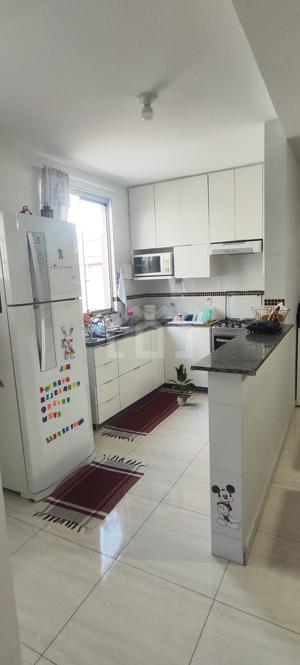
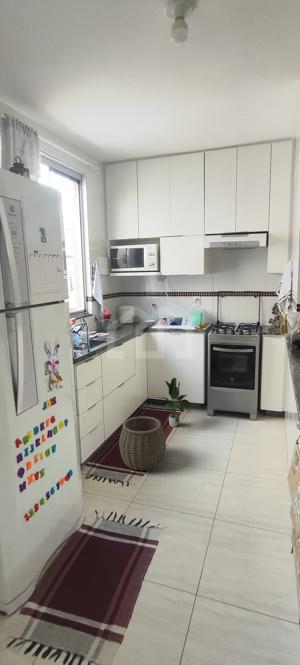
woven basket: none [129,392,167,433] -> present [119,416,166,471]

